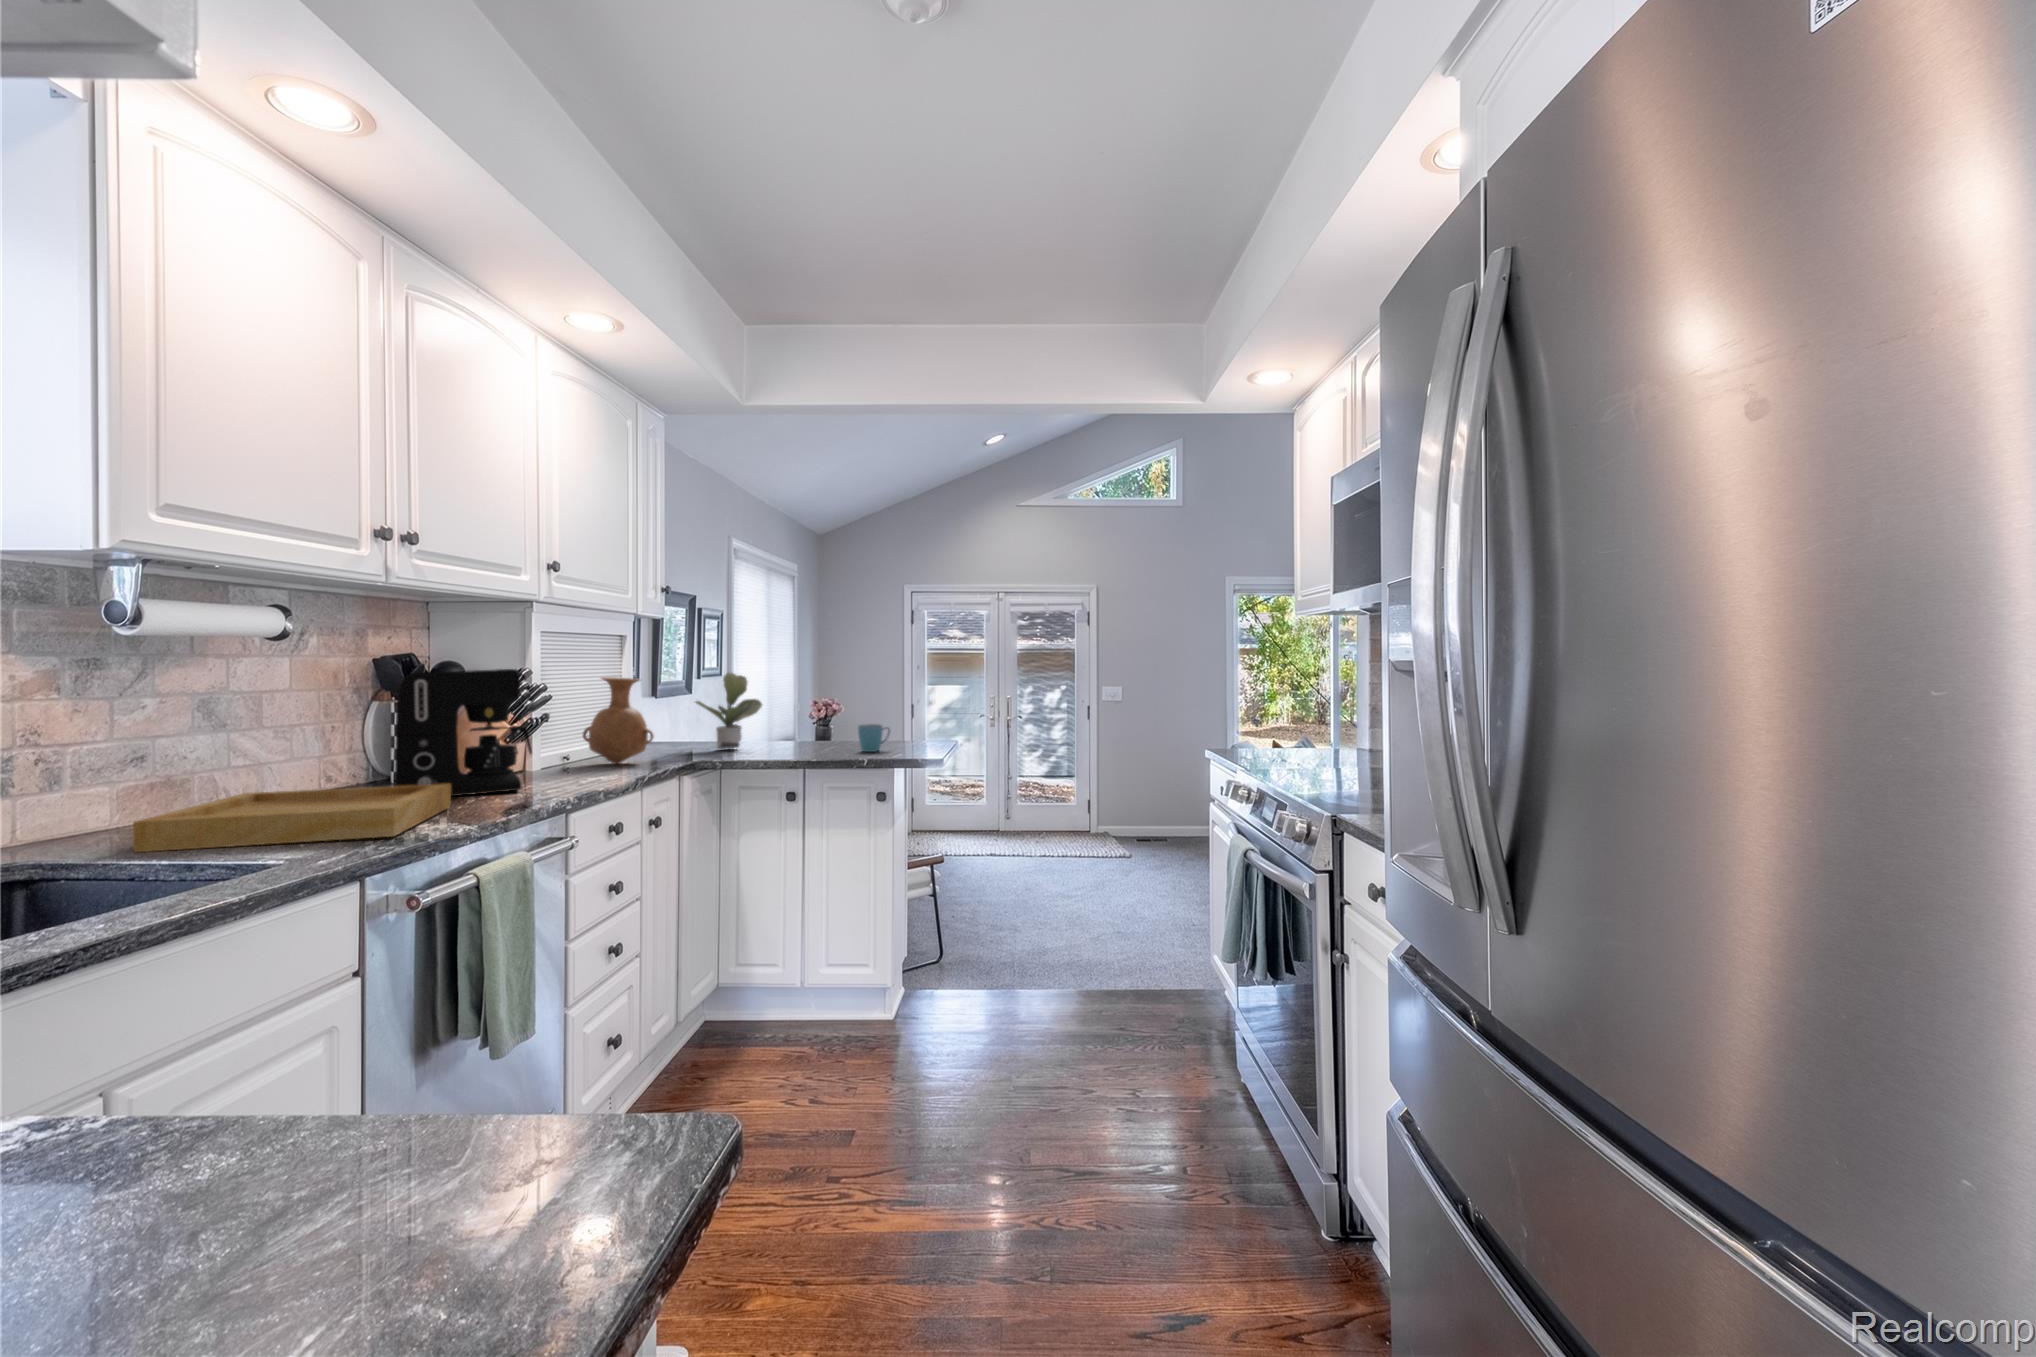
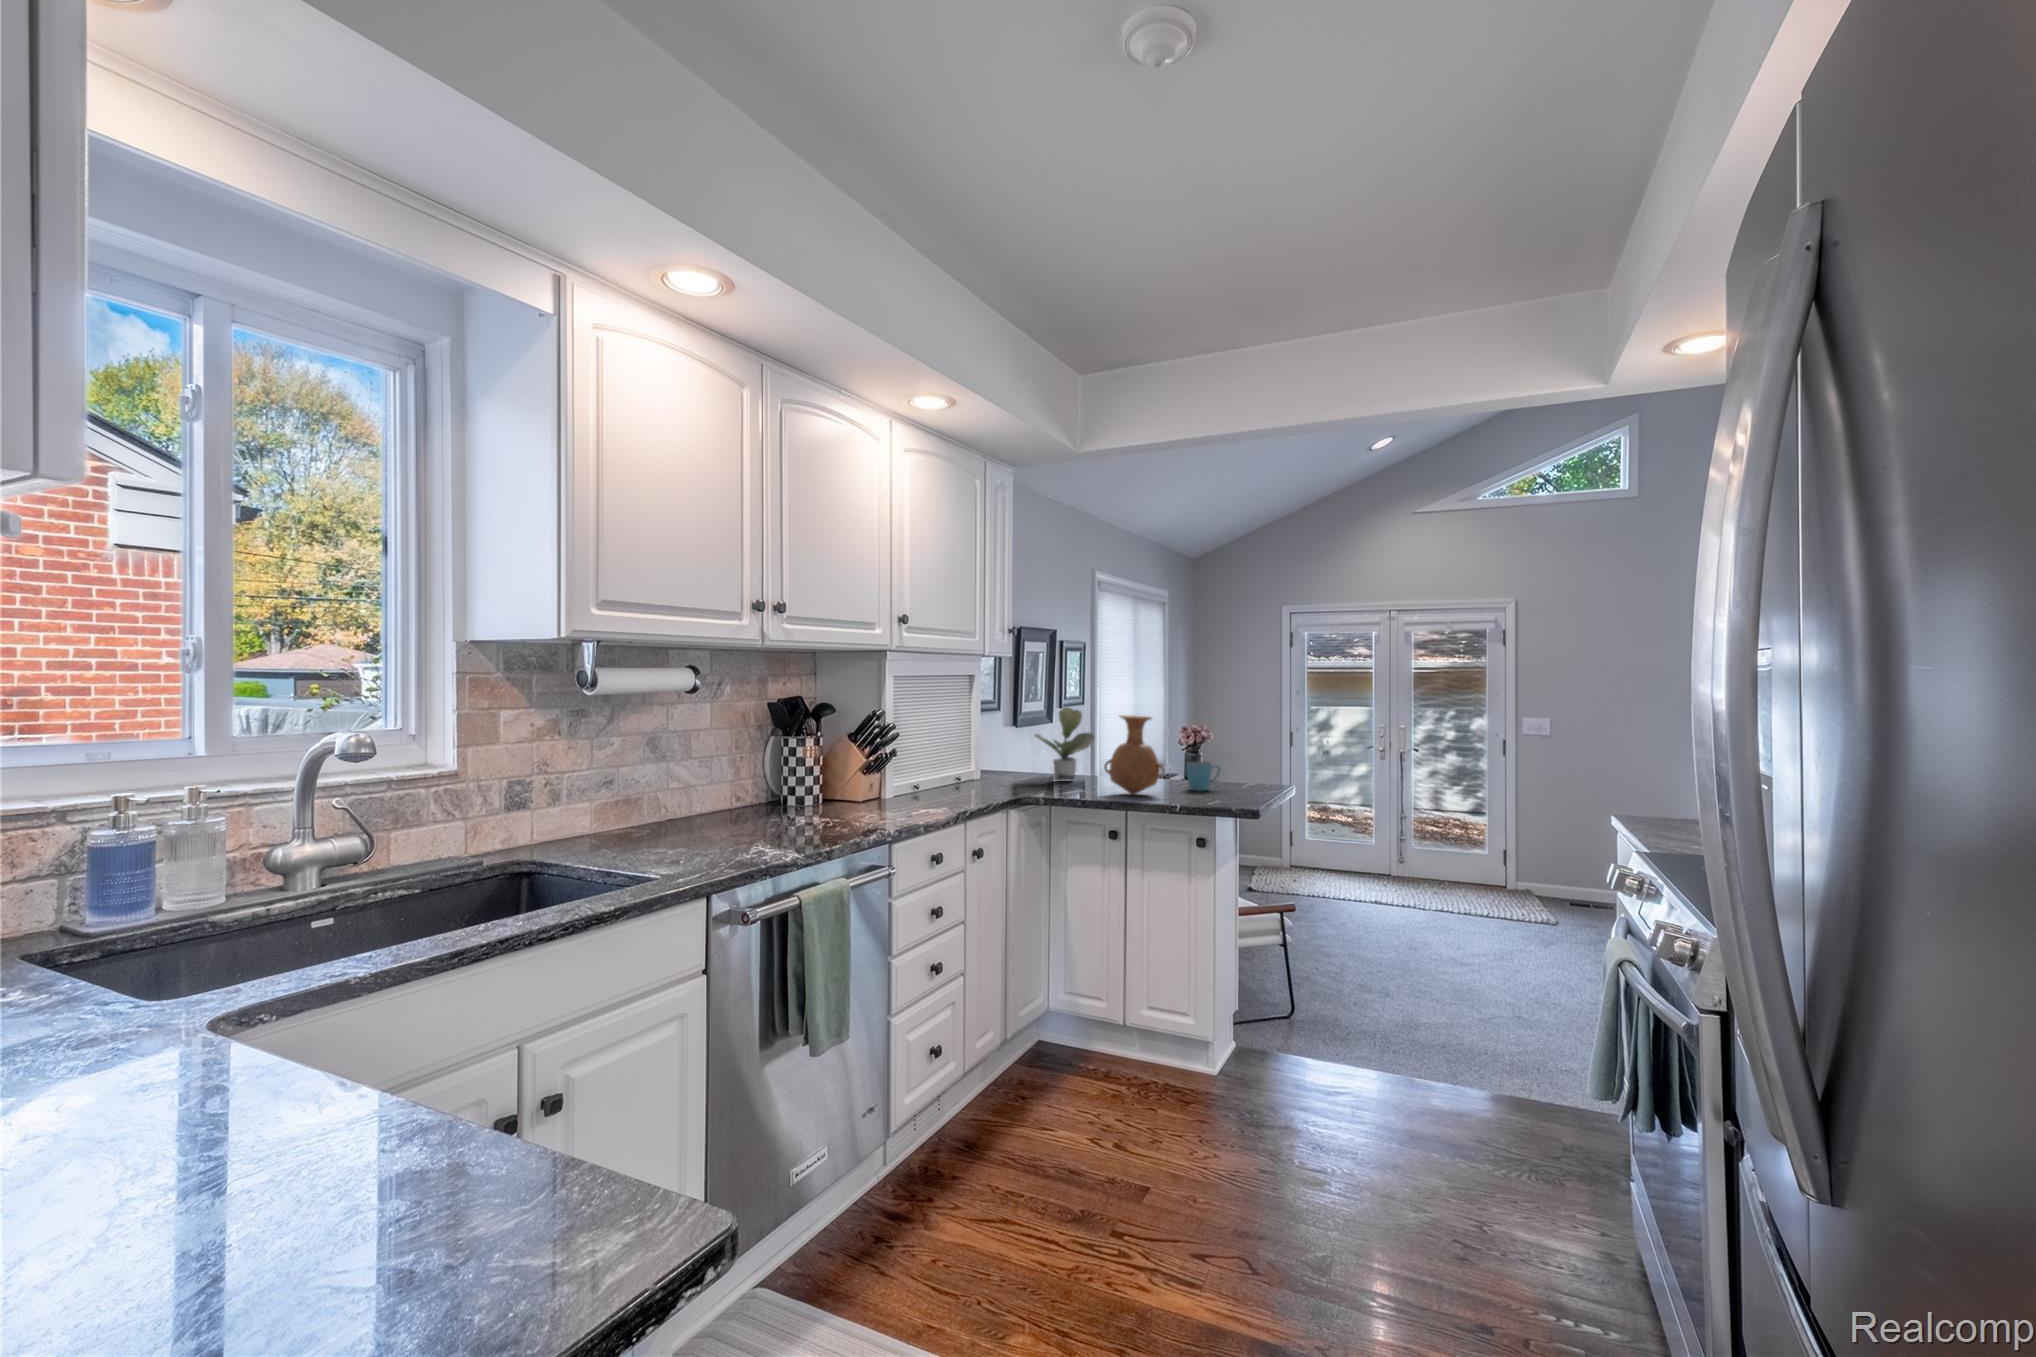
coffee maker: present [395,669,532,796] -> none [773,711,874,821]
vase: present [583,677,654,764] -> present [1104,715,1165,795]
tray: present [133,784,451,852] -> none [591,811,801,858]

